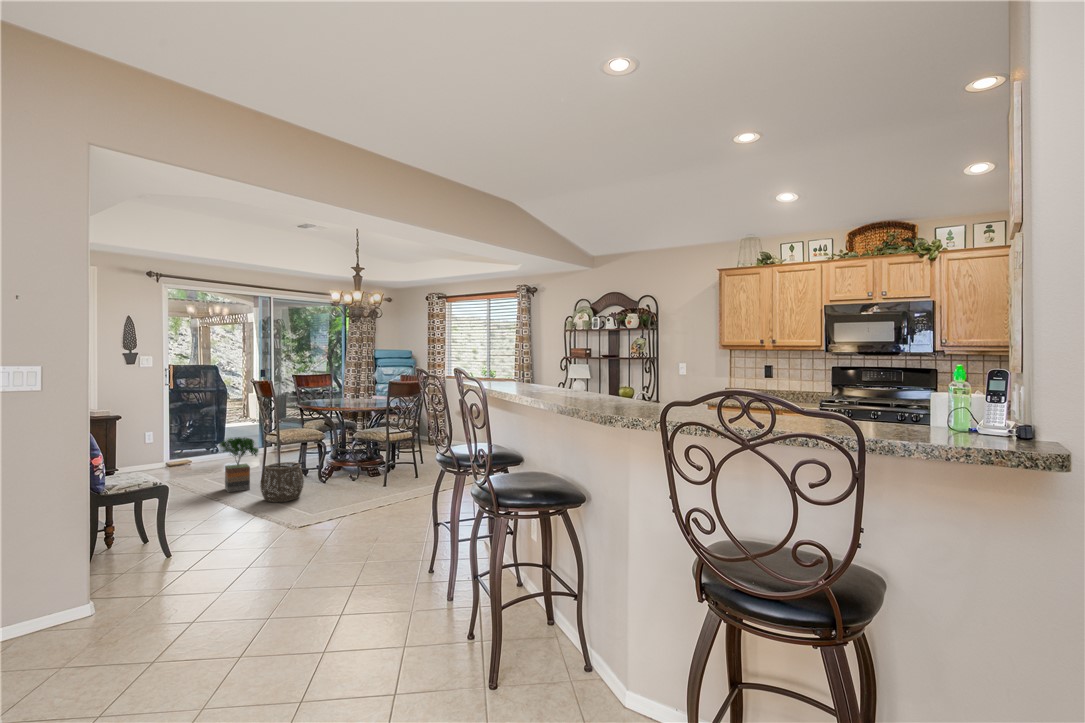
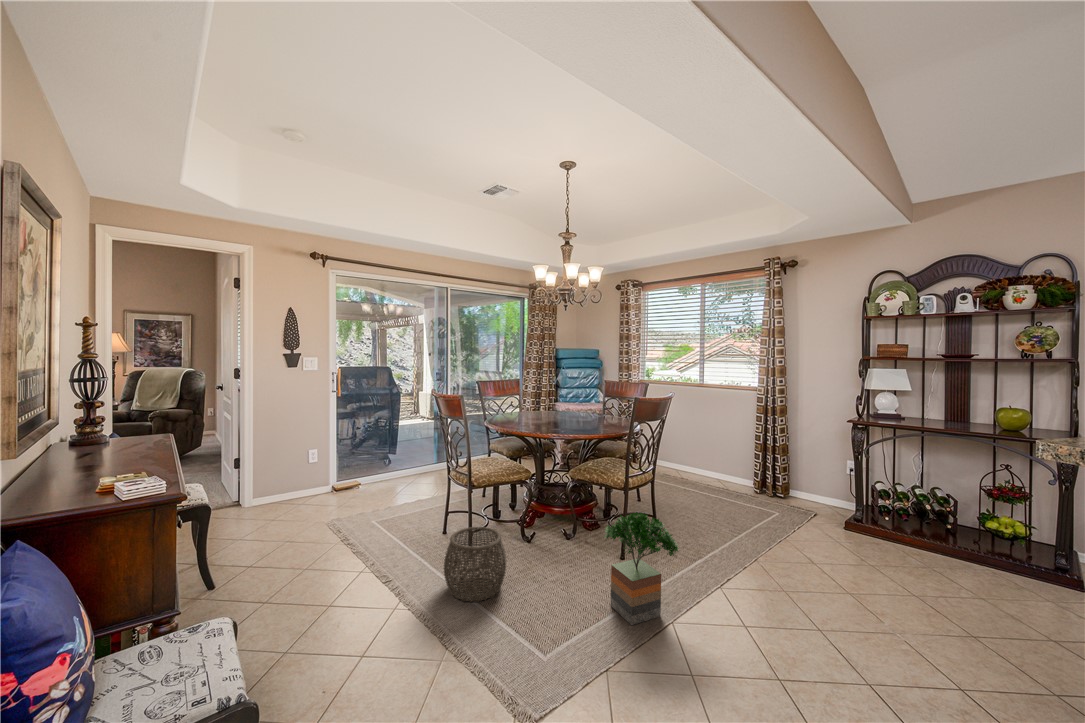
potted tree: present [220,438,259,492] -> present [605,512,679,625]

